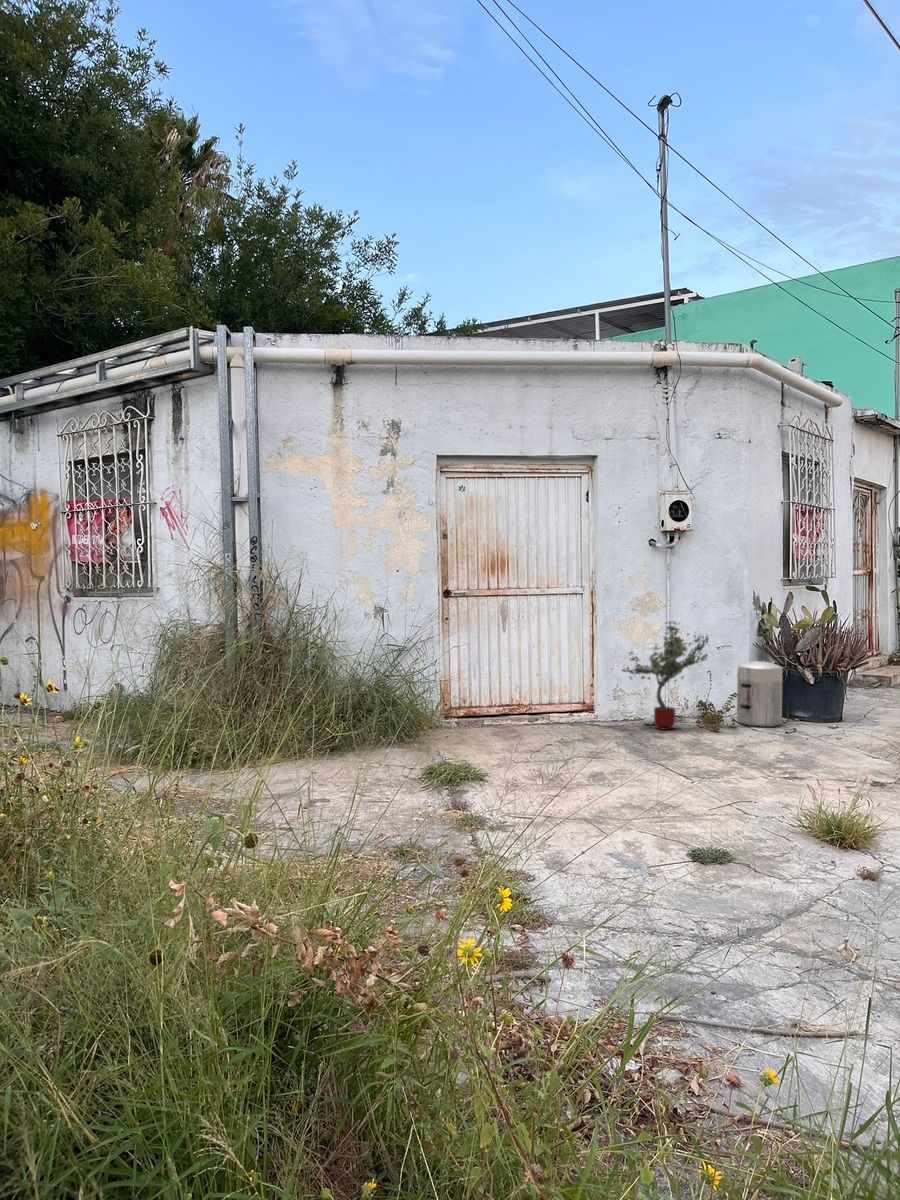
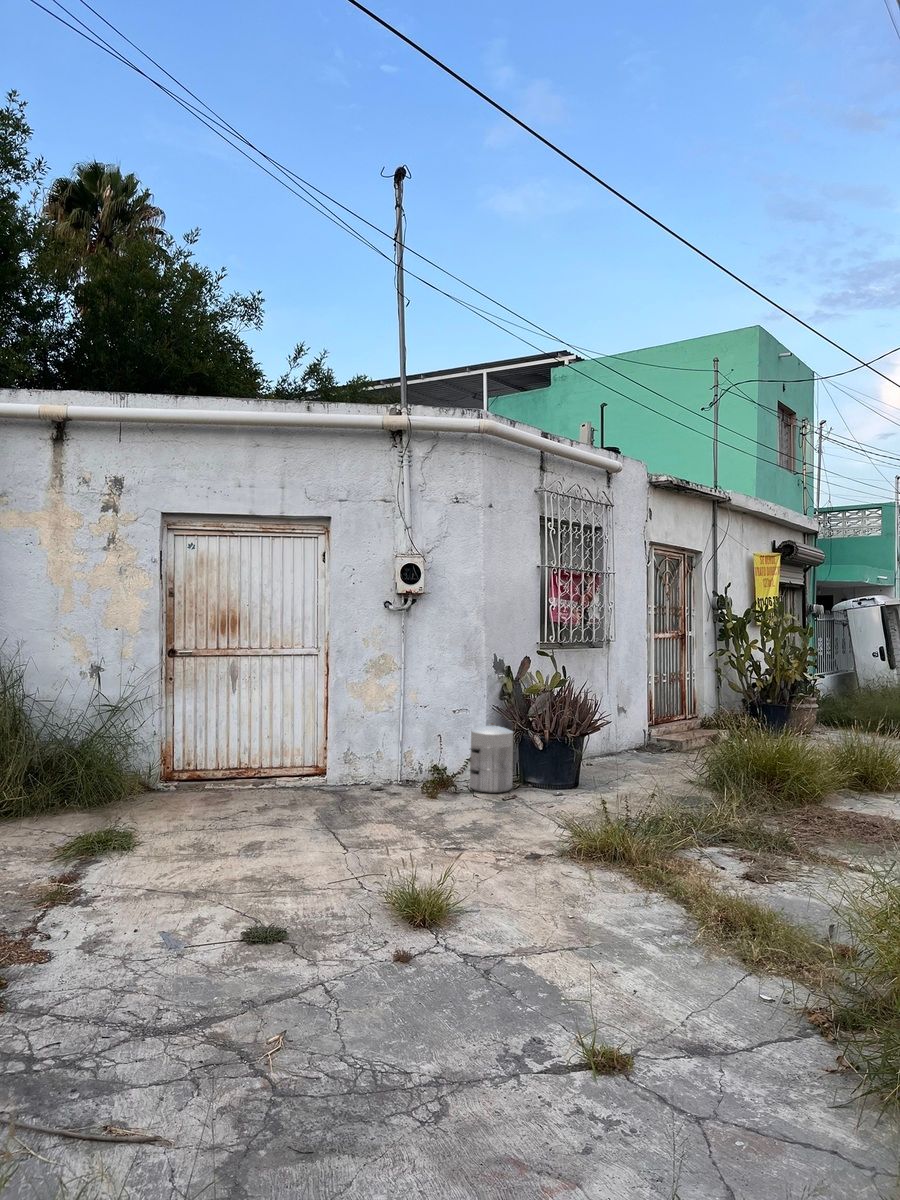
potted tree: present [622,621,709,730] -> none [343,684,434,796]

